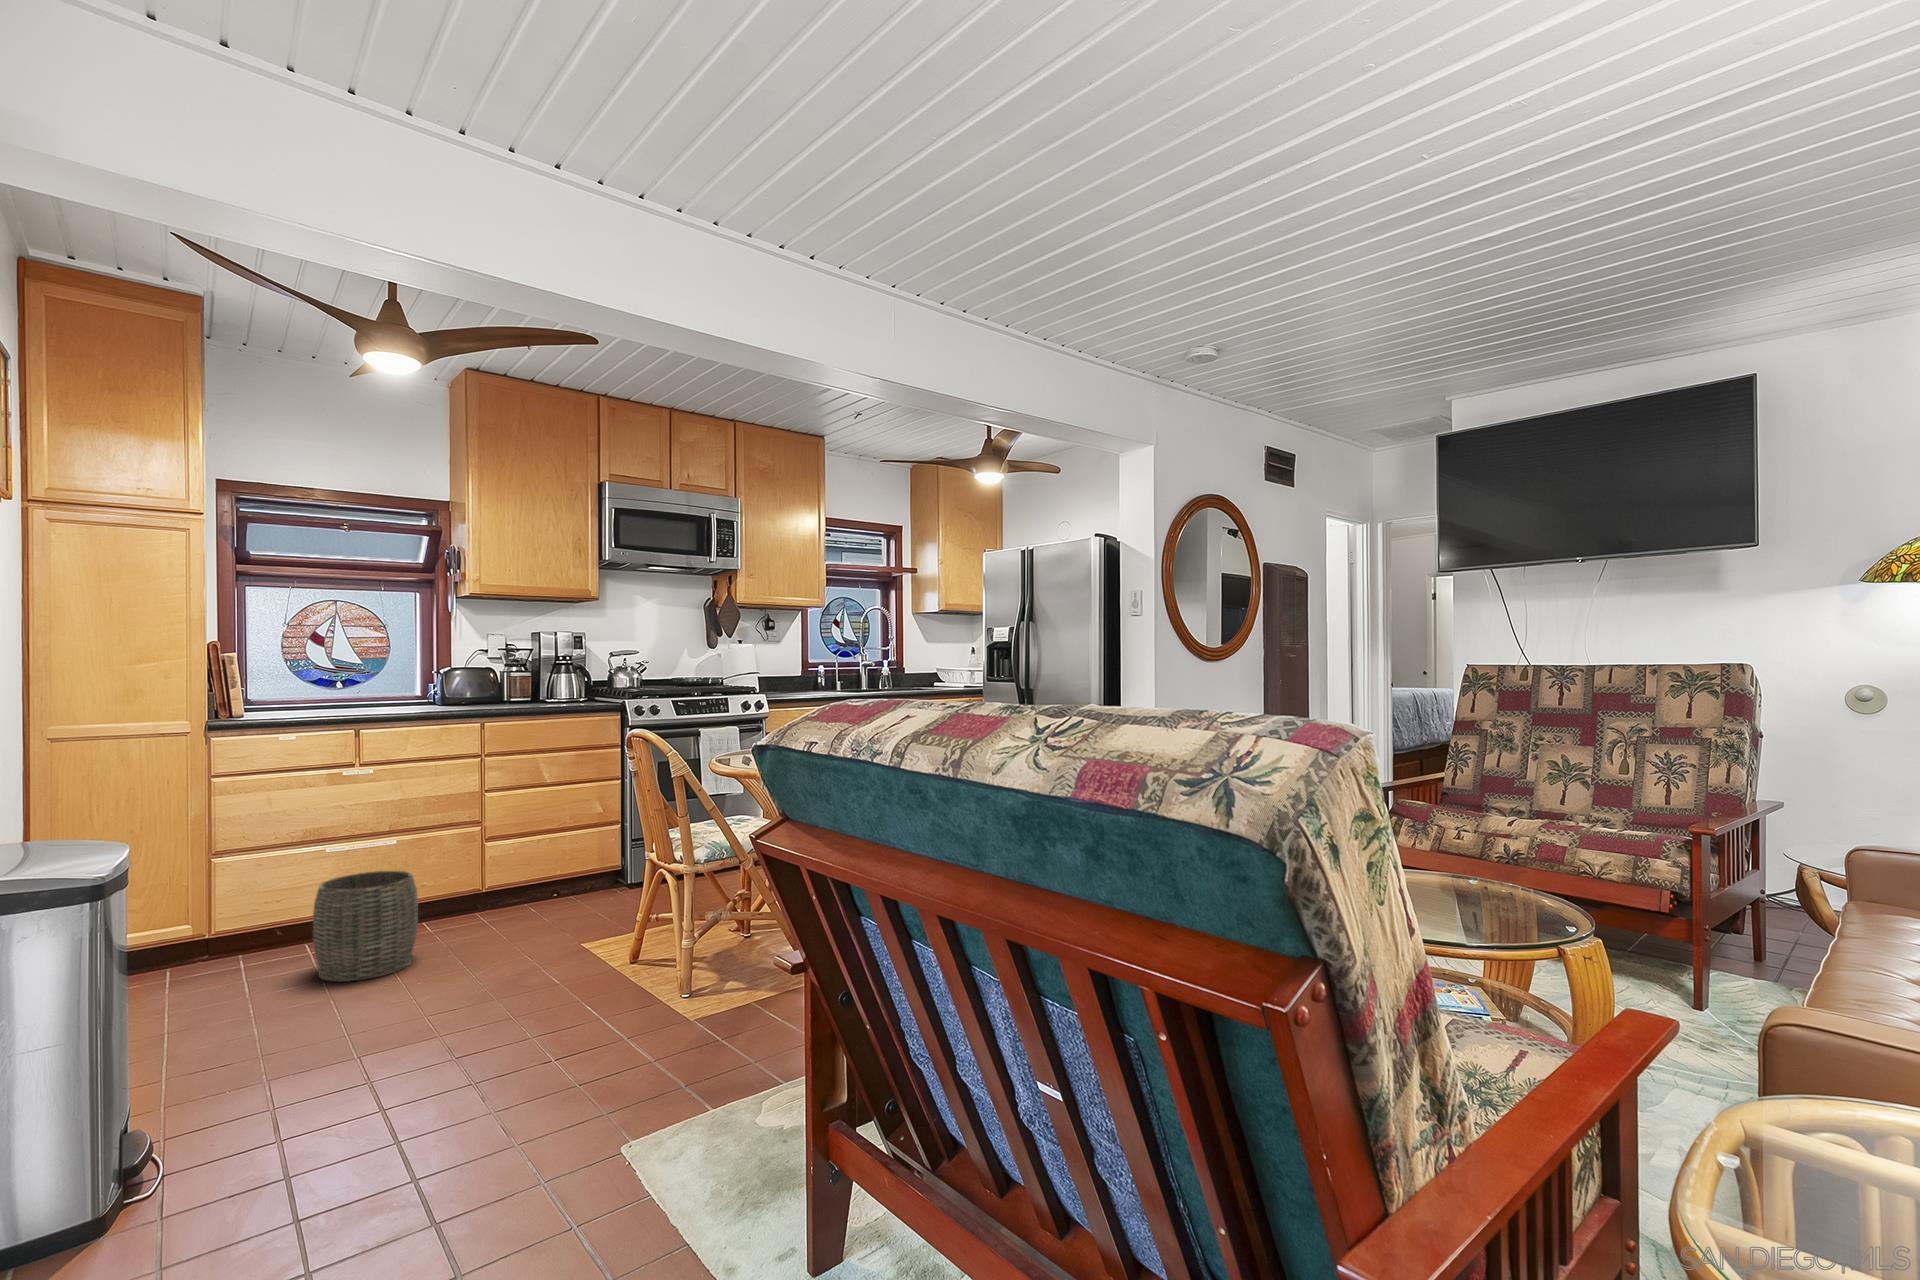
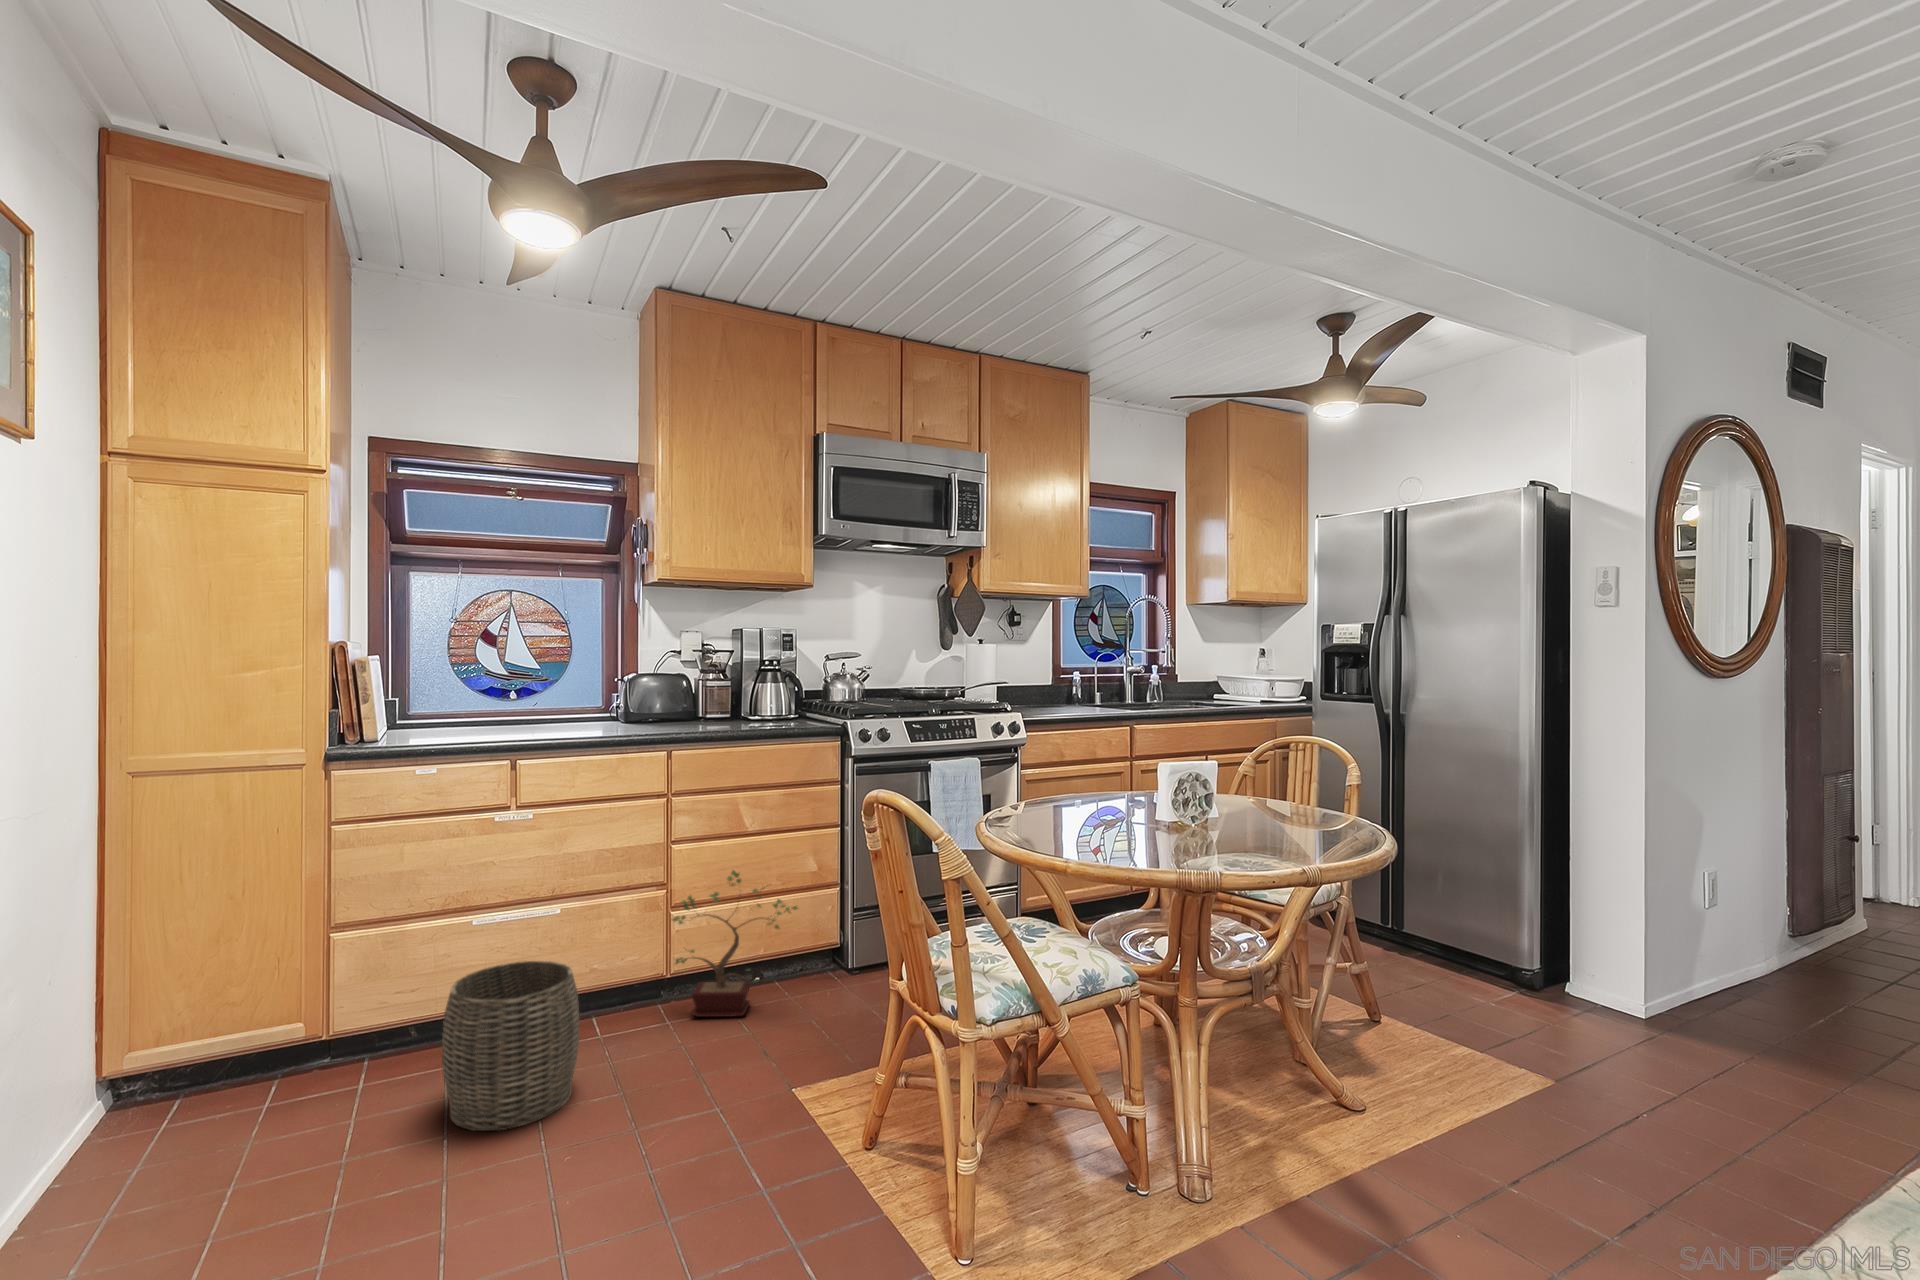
potted plant: none [484,808,587,918] -> present [672,870,798,1017]

